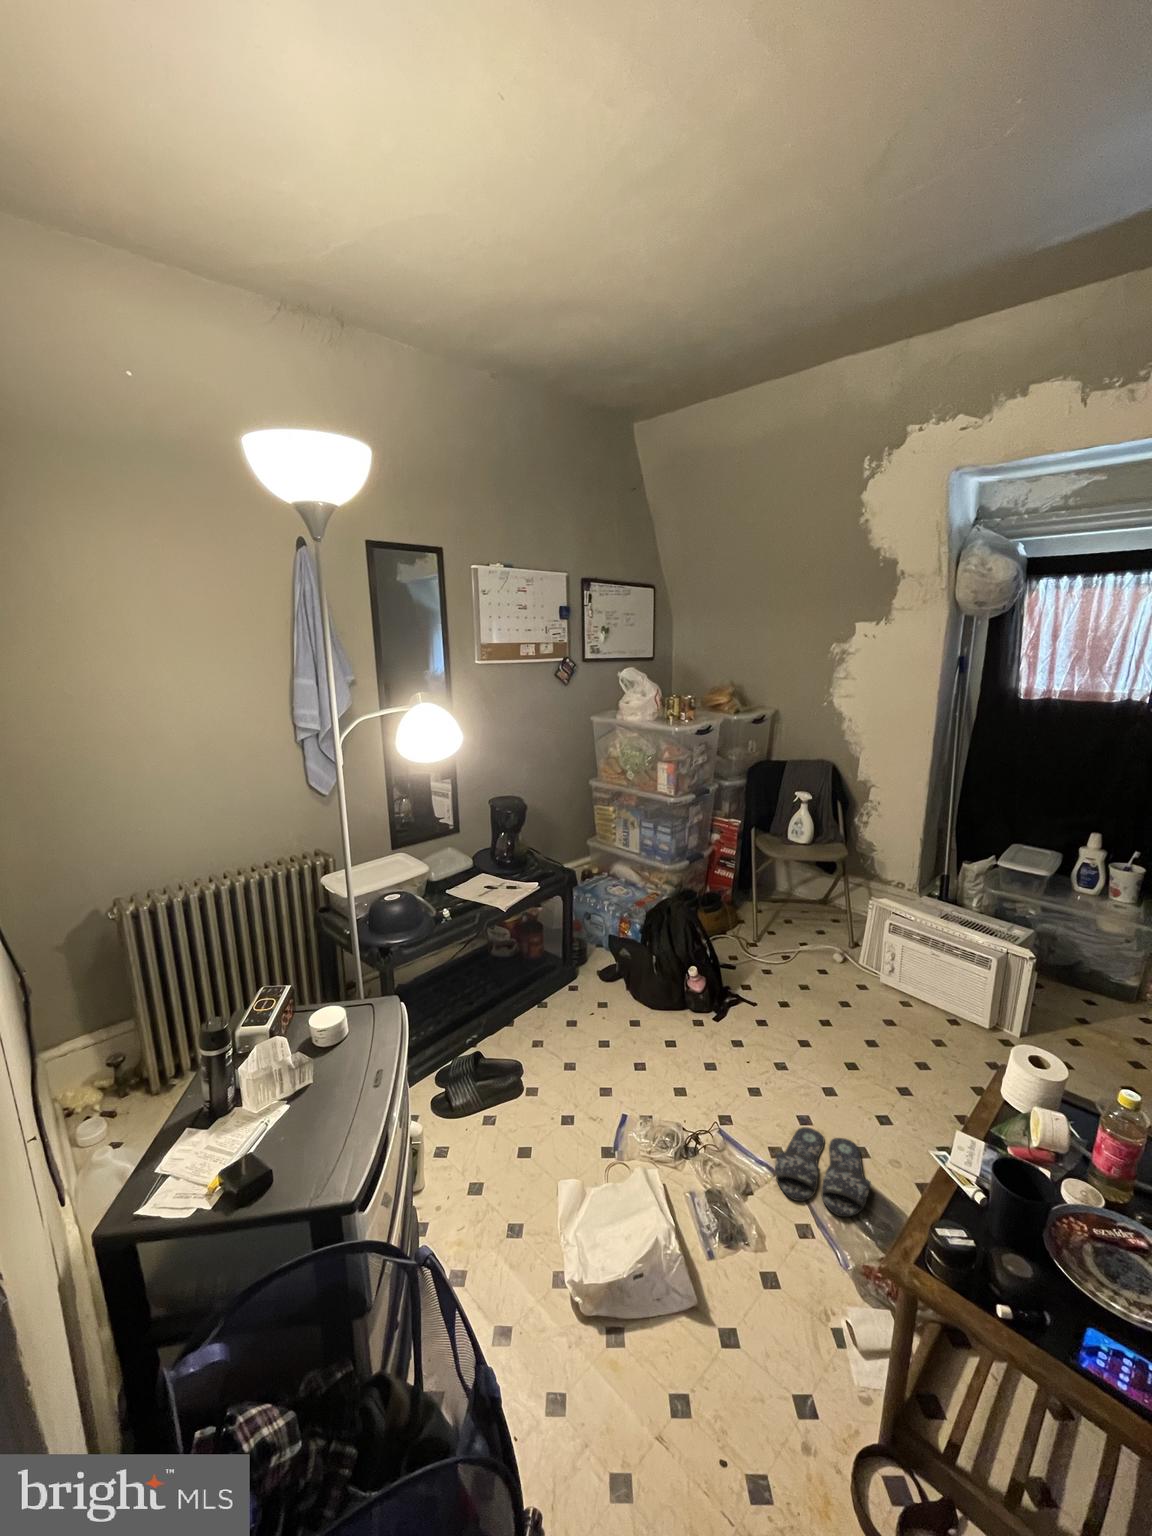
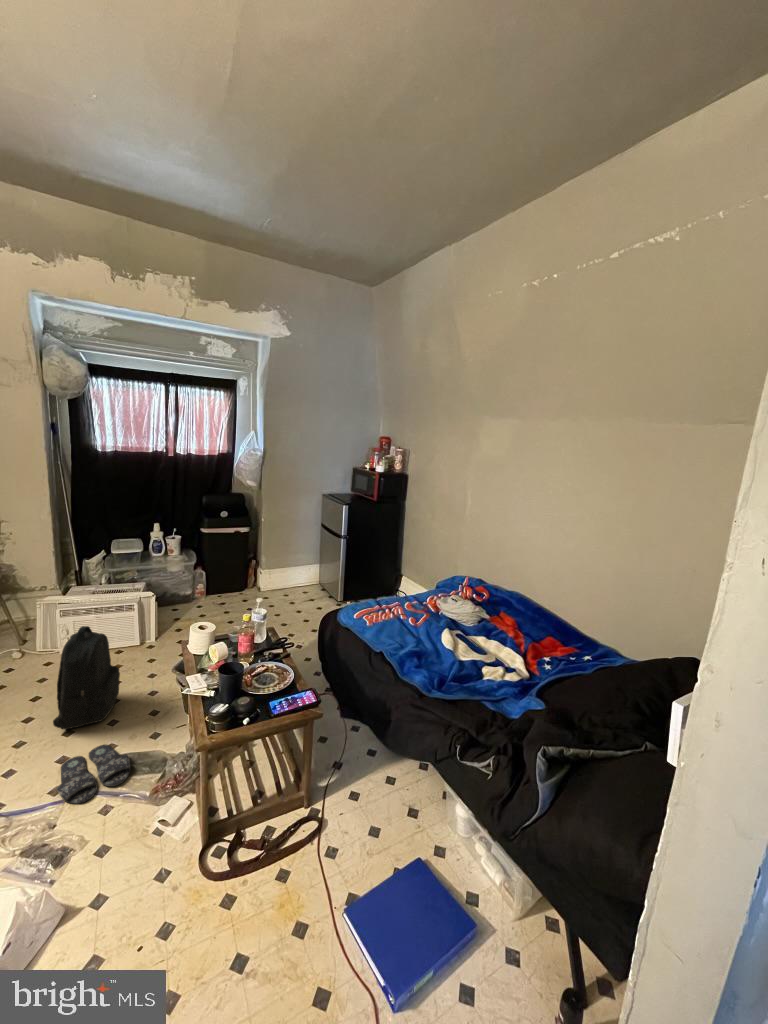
backpack: none [816,959,918,1108] -> present [53,626,120,730]

